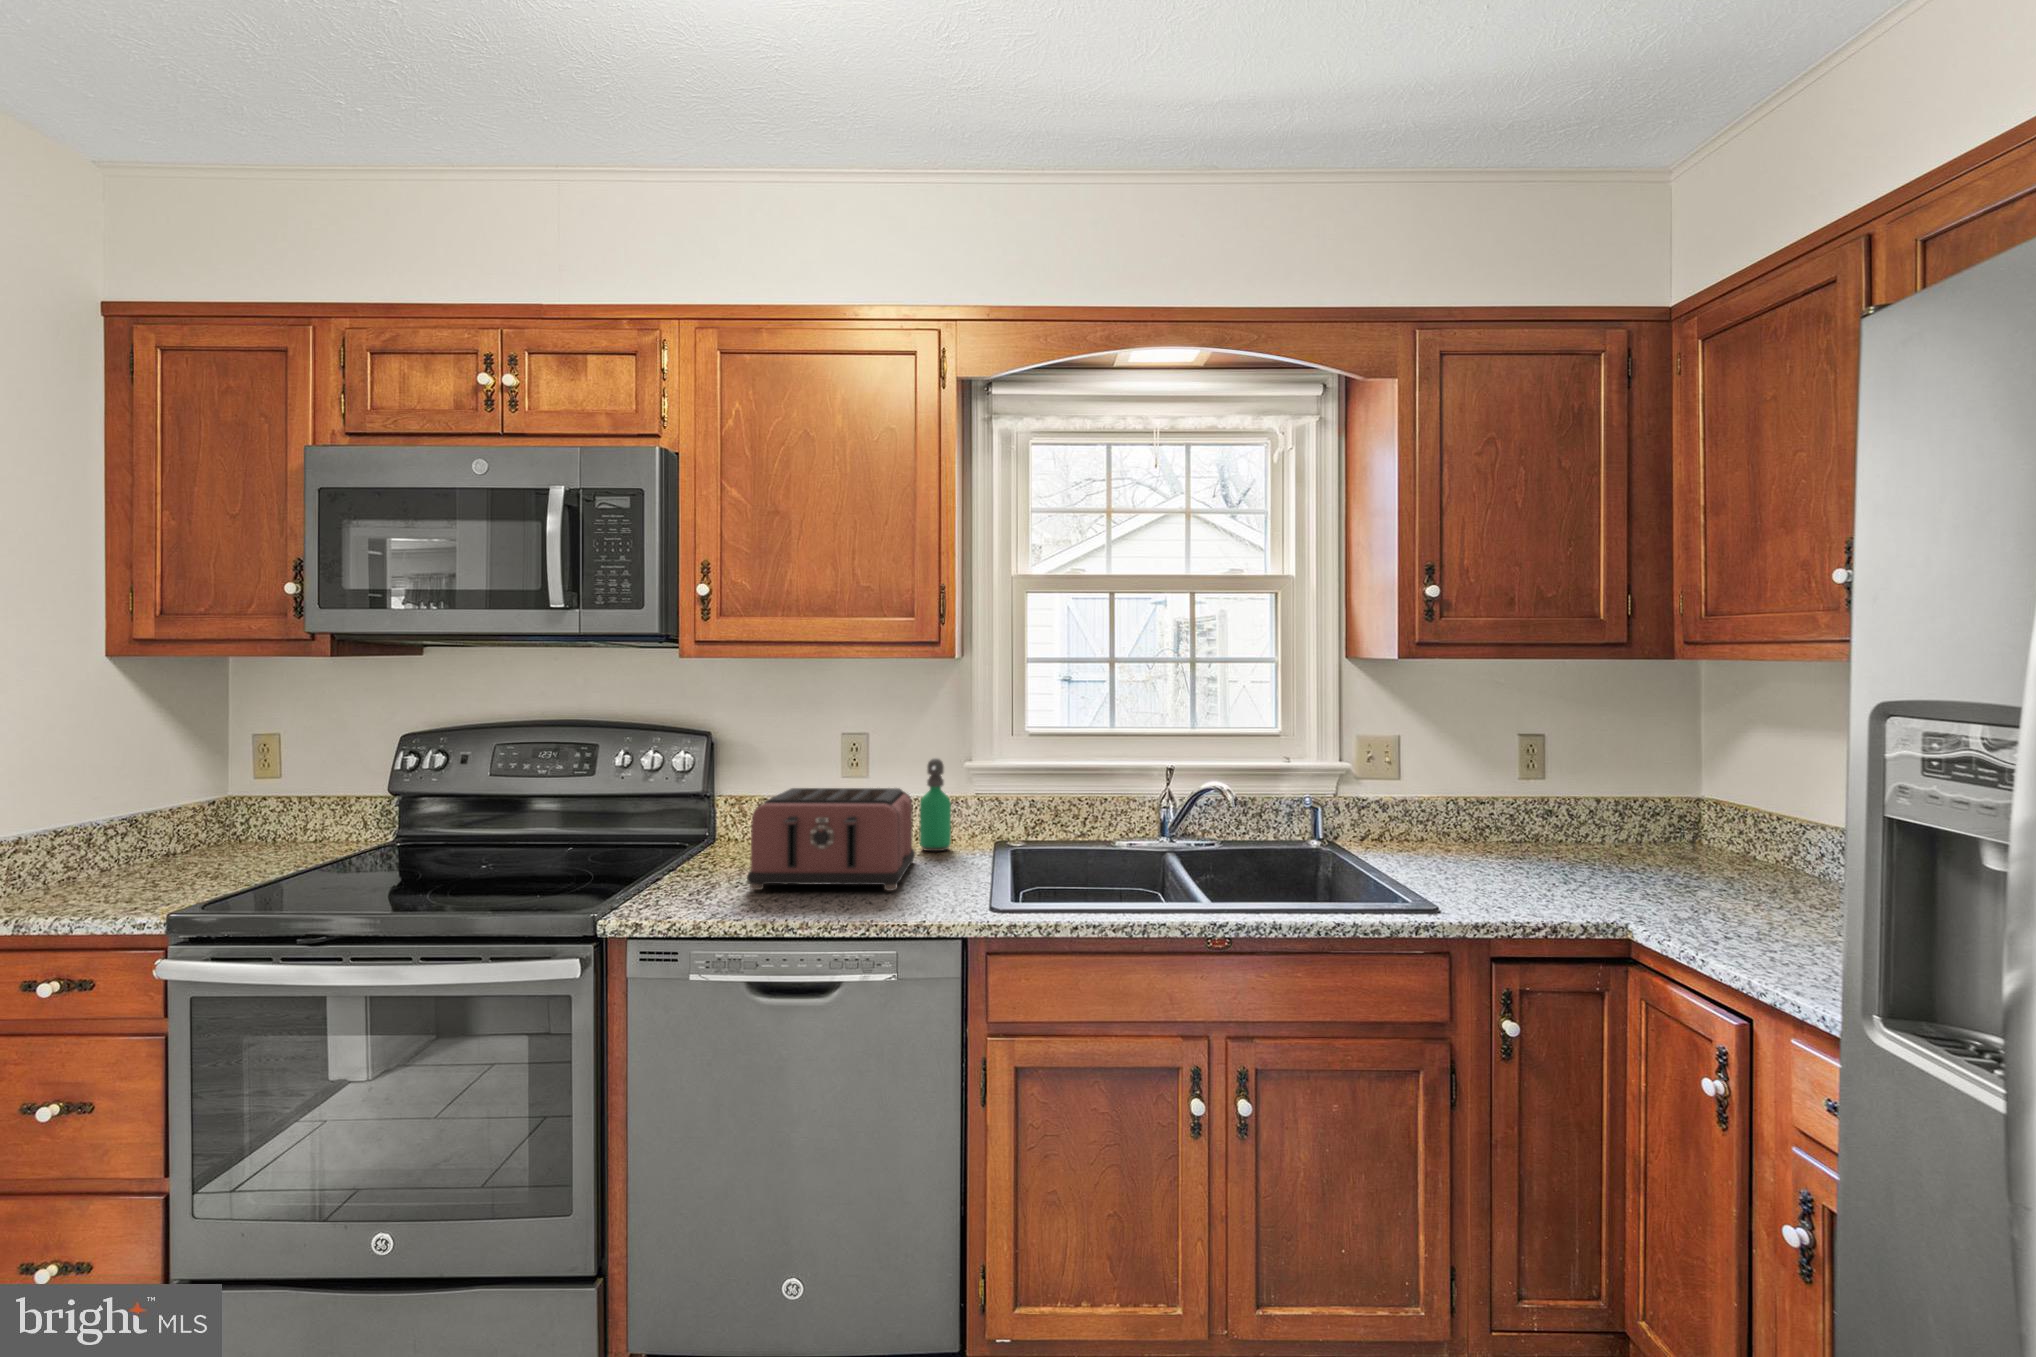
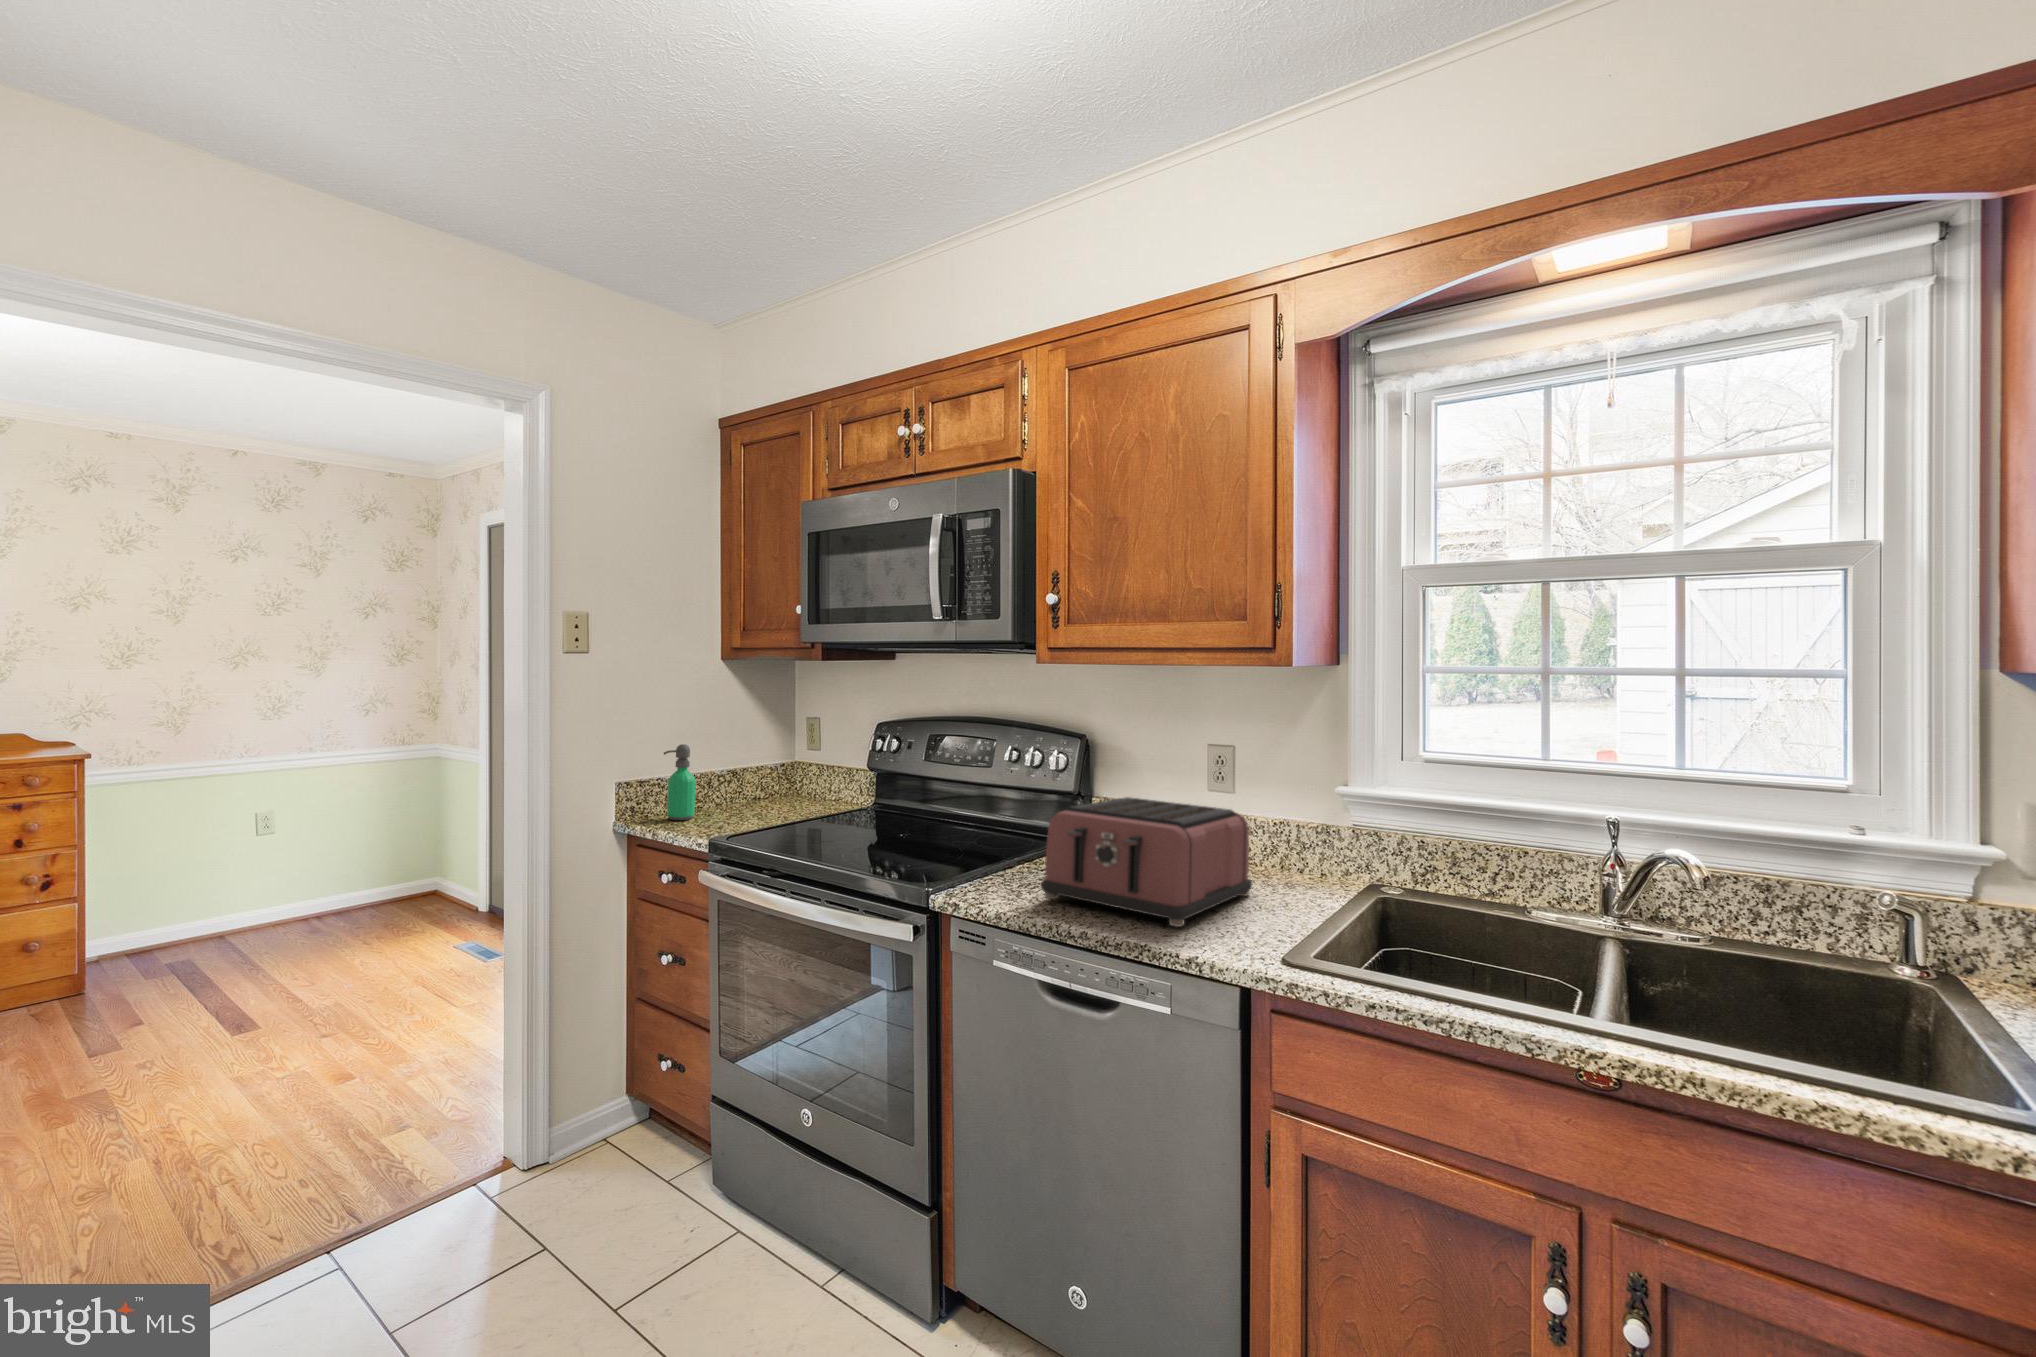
soap dispenser: present [920,758,951,851] -> present [664,744,696,820]

